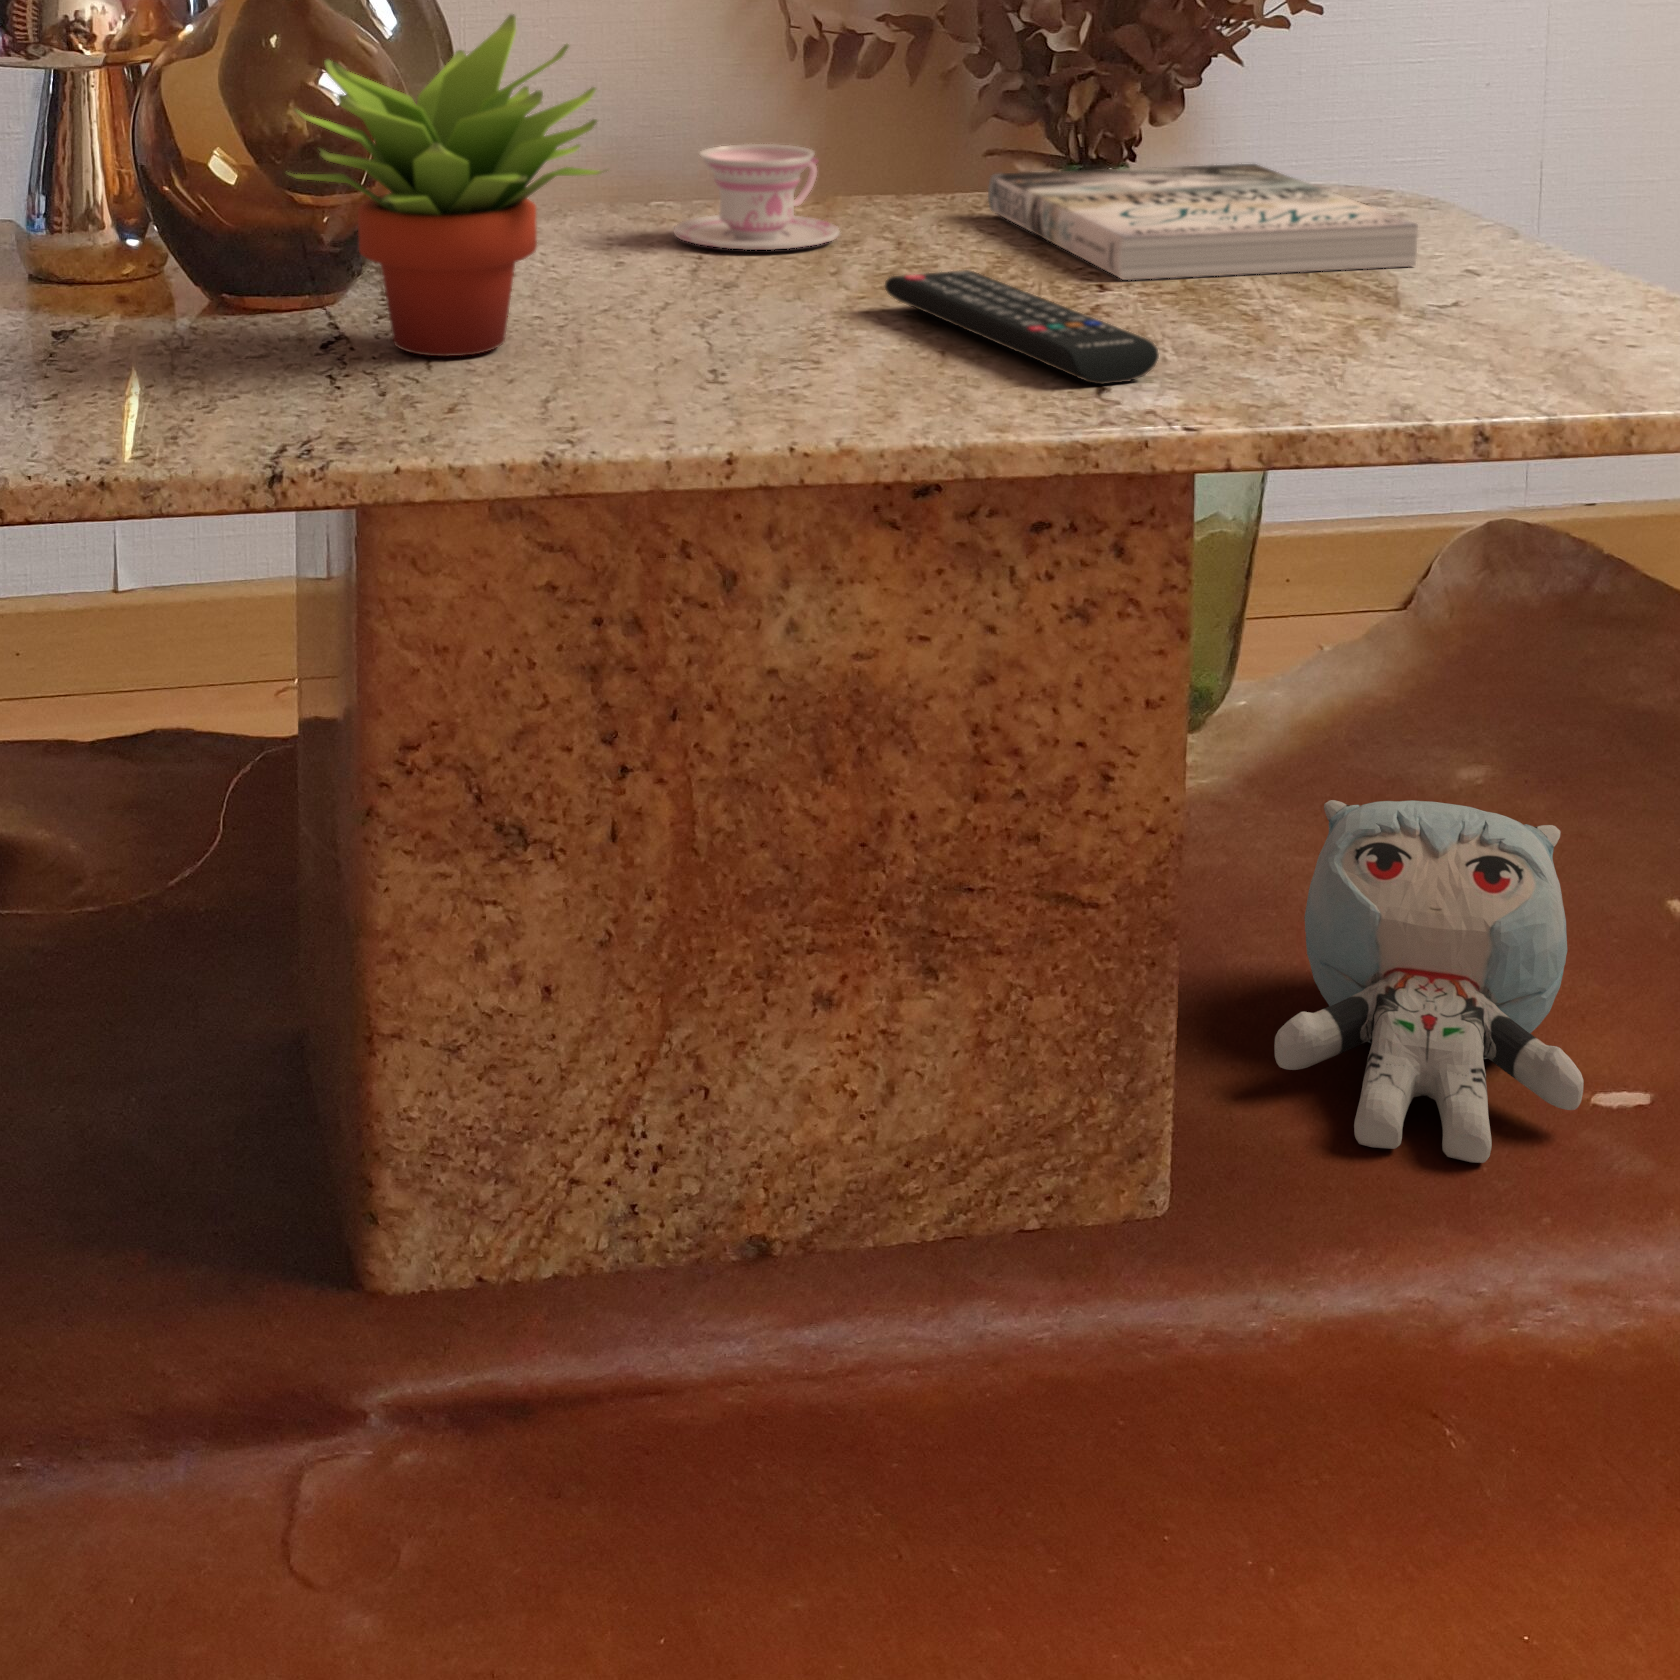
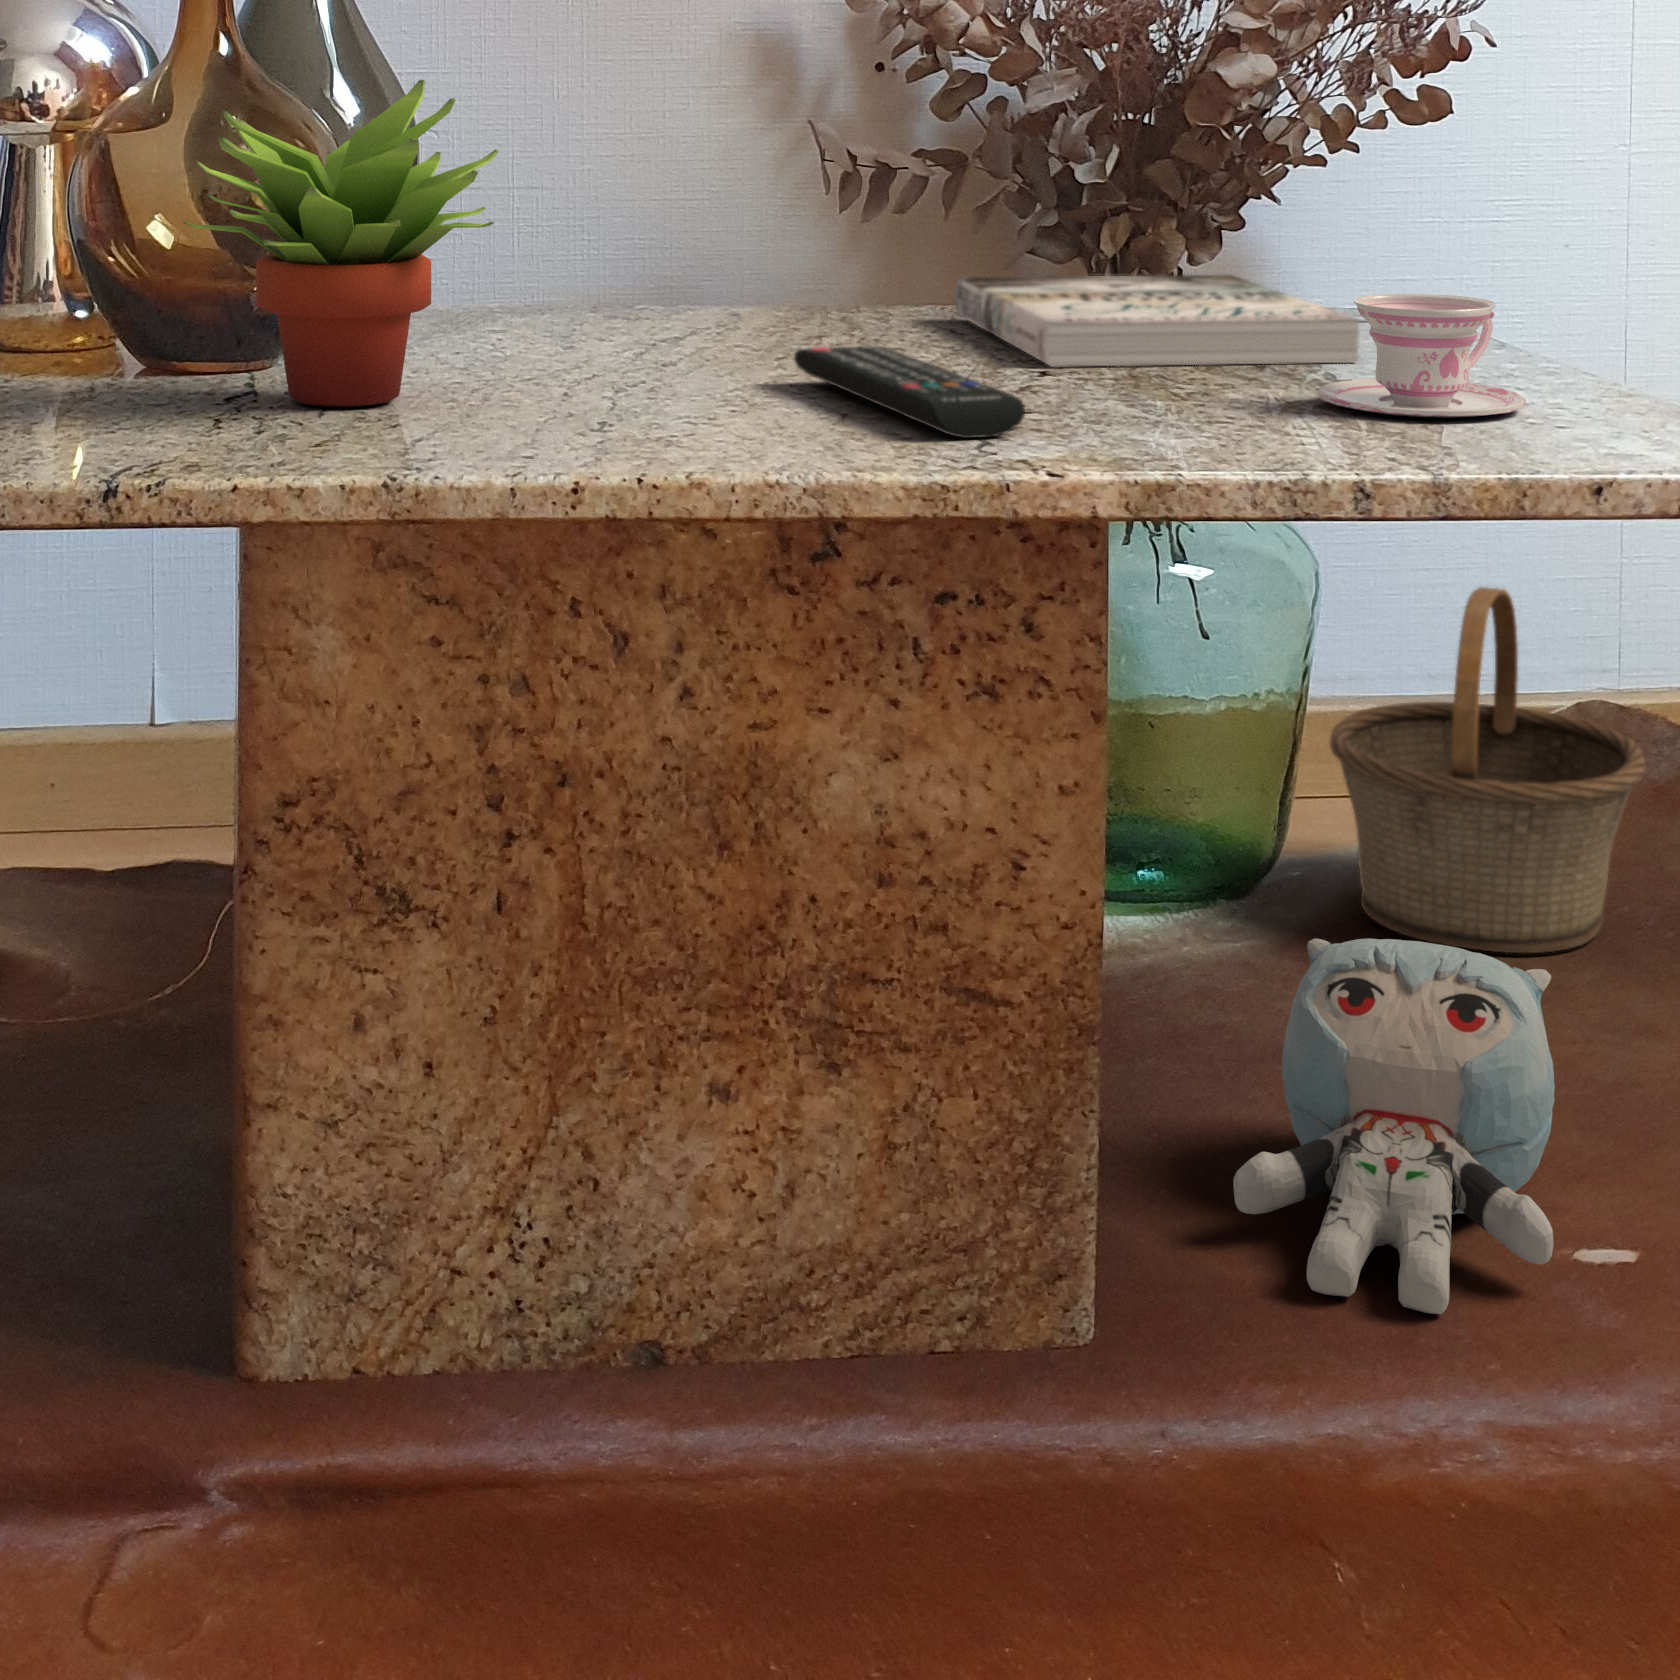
teacup: present [674,144,839,250] -> present [1317,294,1526,418]
basket: none [1286,432,1588,780] -> present [1330,587,1645,953]

